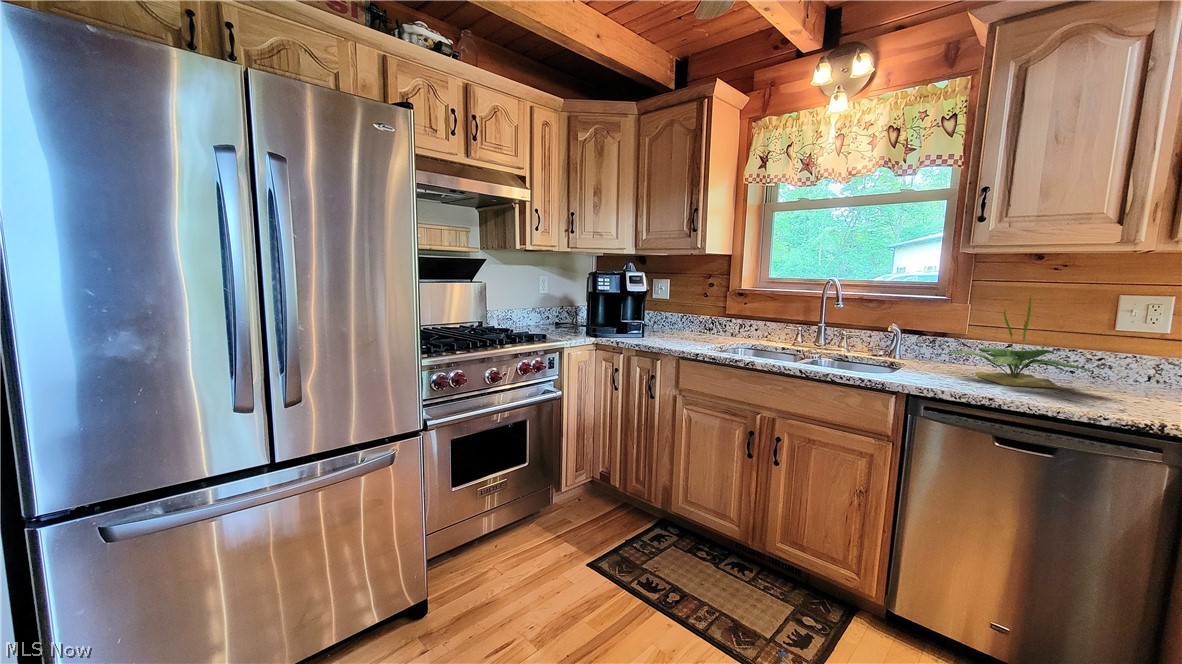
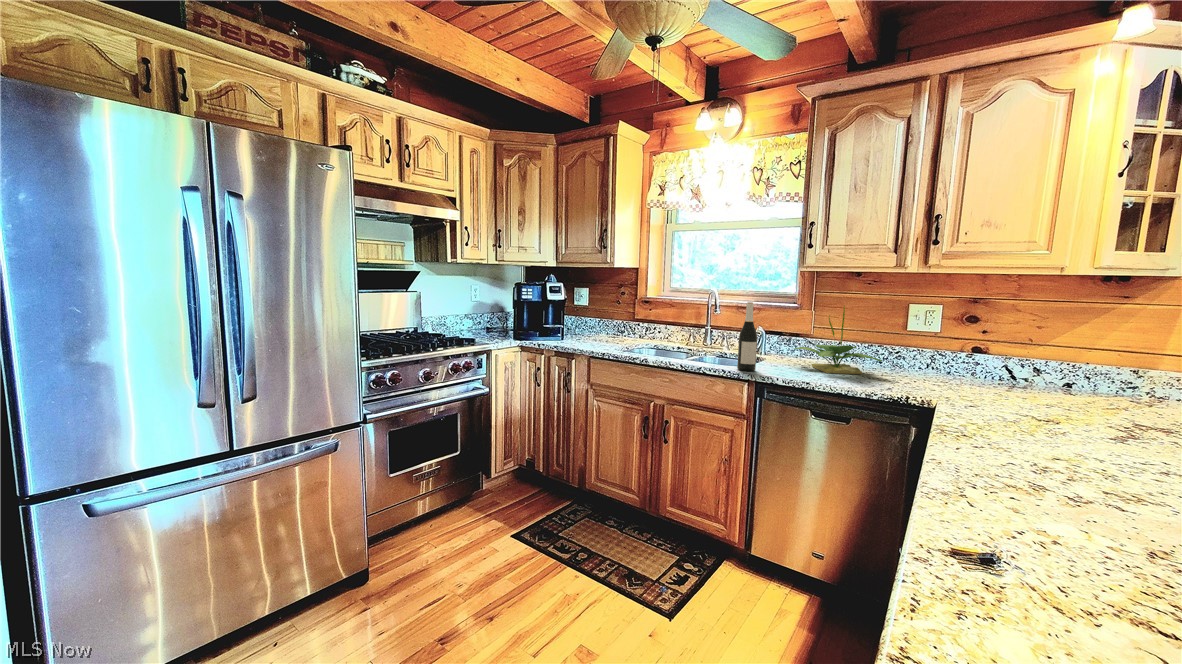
wine bottle: none [879,292,909,381] -> present [737,302,757,371]

